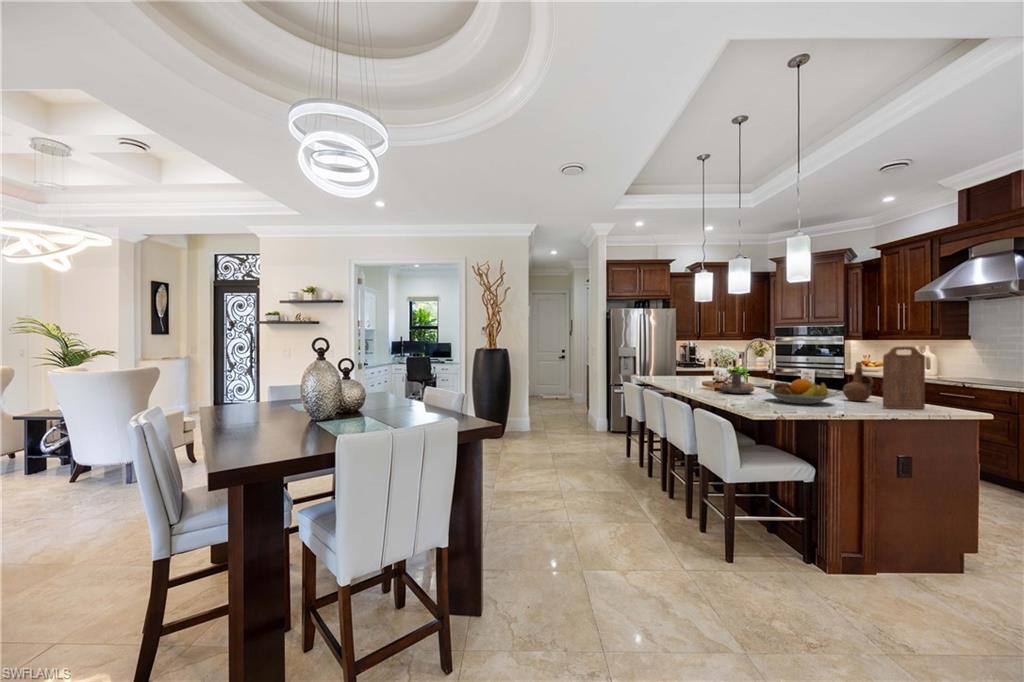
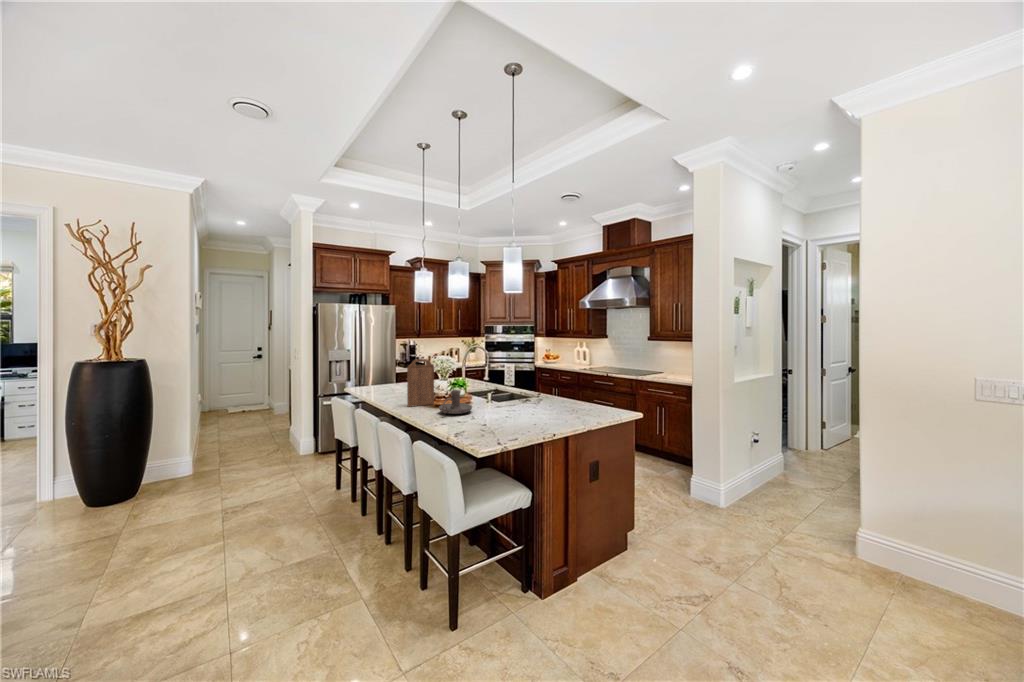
cutting board: present [883,347,925,409] -> present [407,359,434,407]
ceramic pitcher: present [843,362,874,401] -> none [543,376,565,413]
fruit bowl: present [766,379,834,404] -> none [483,400,539,426]

